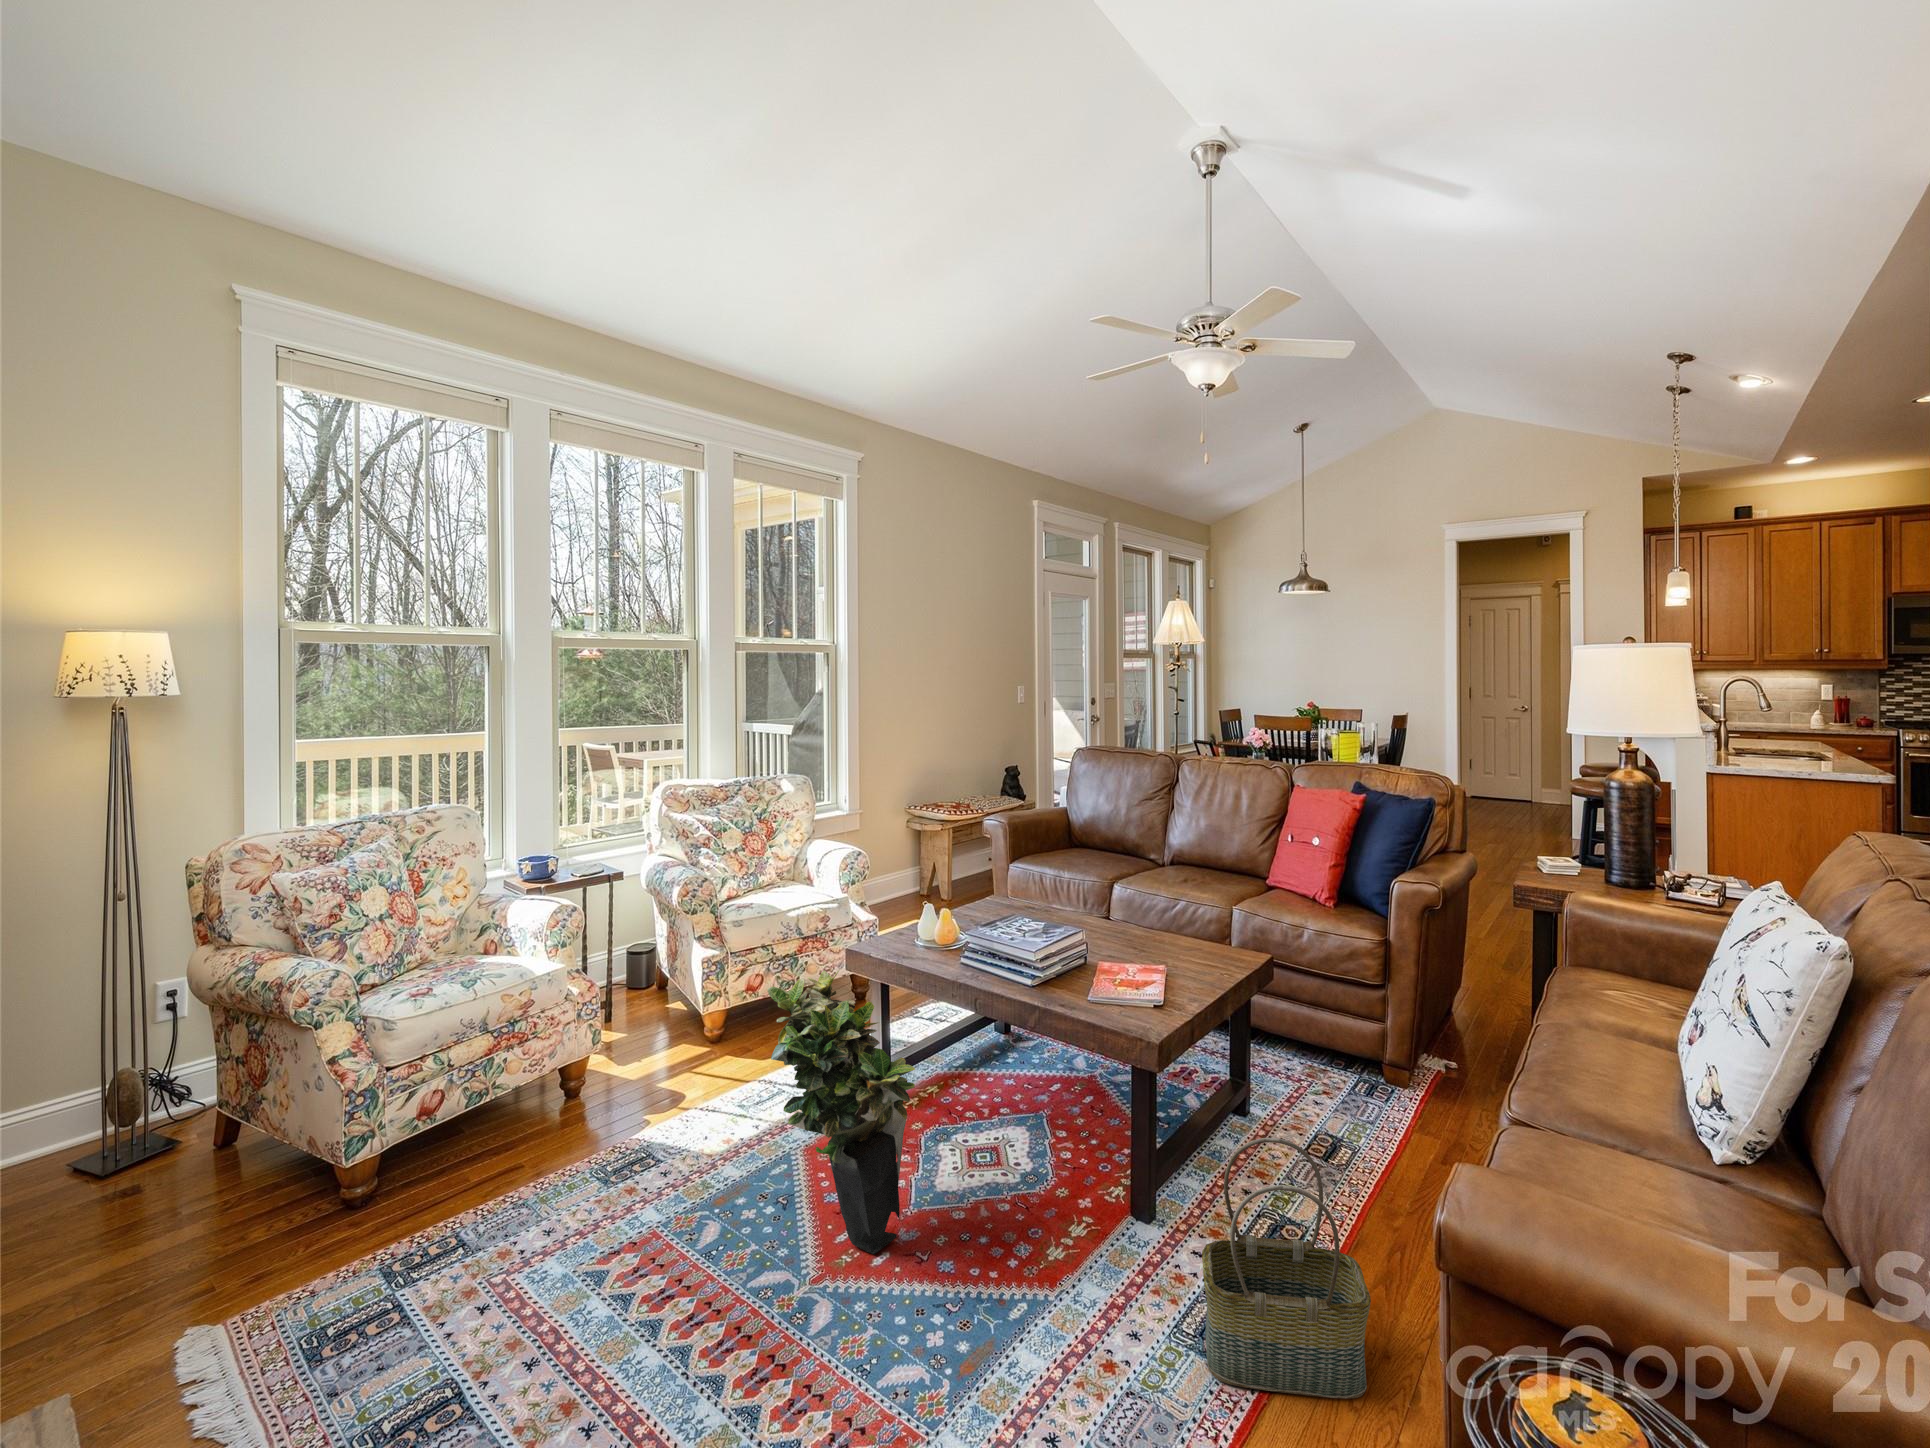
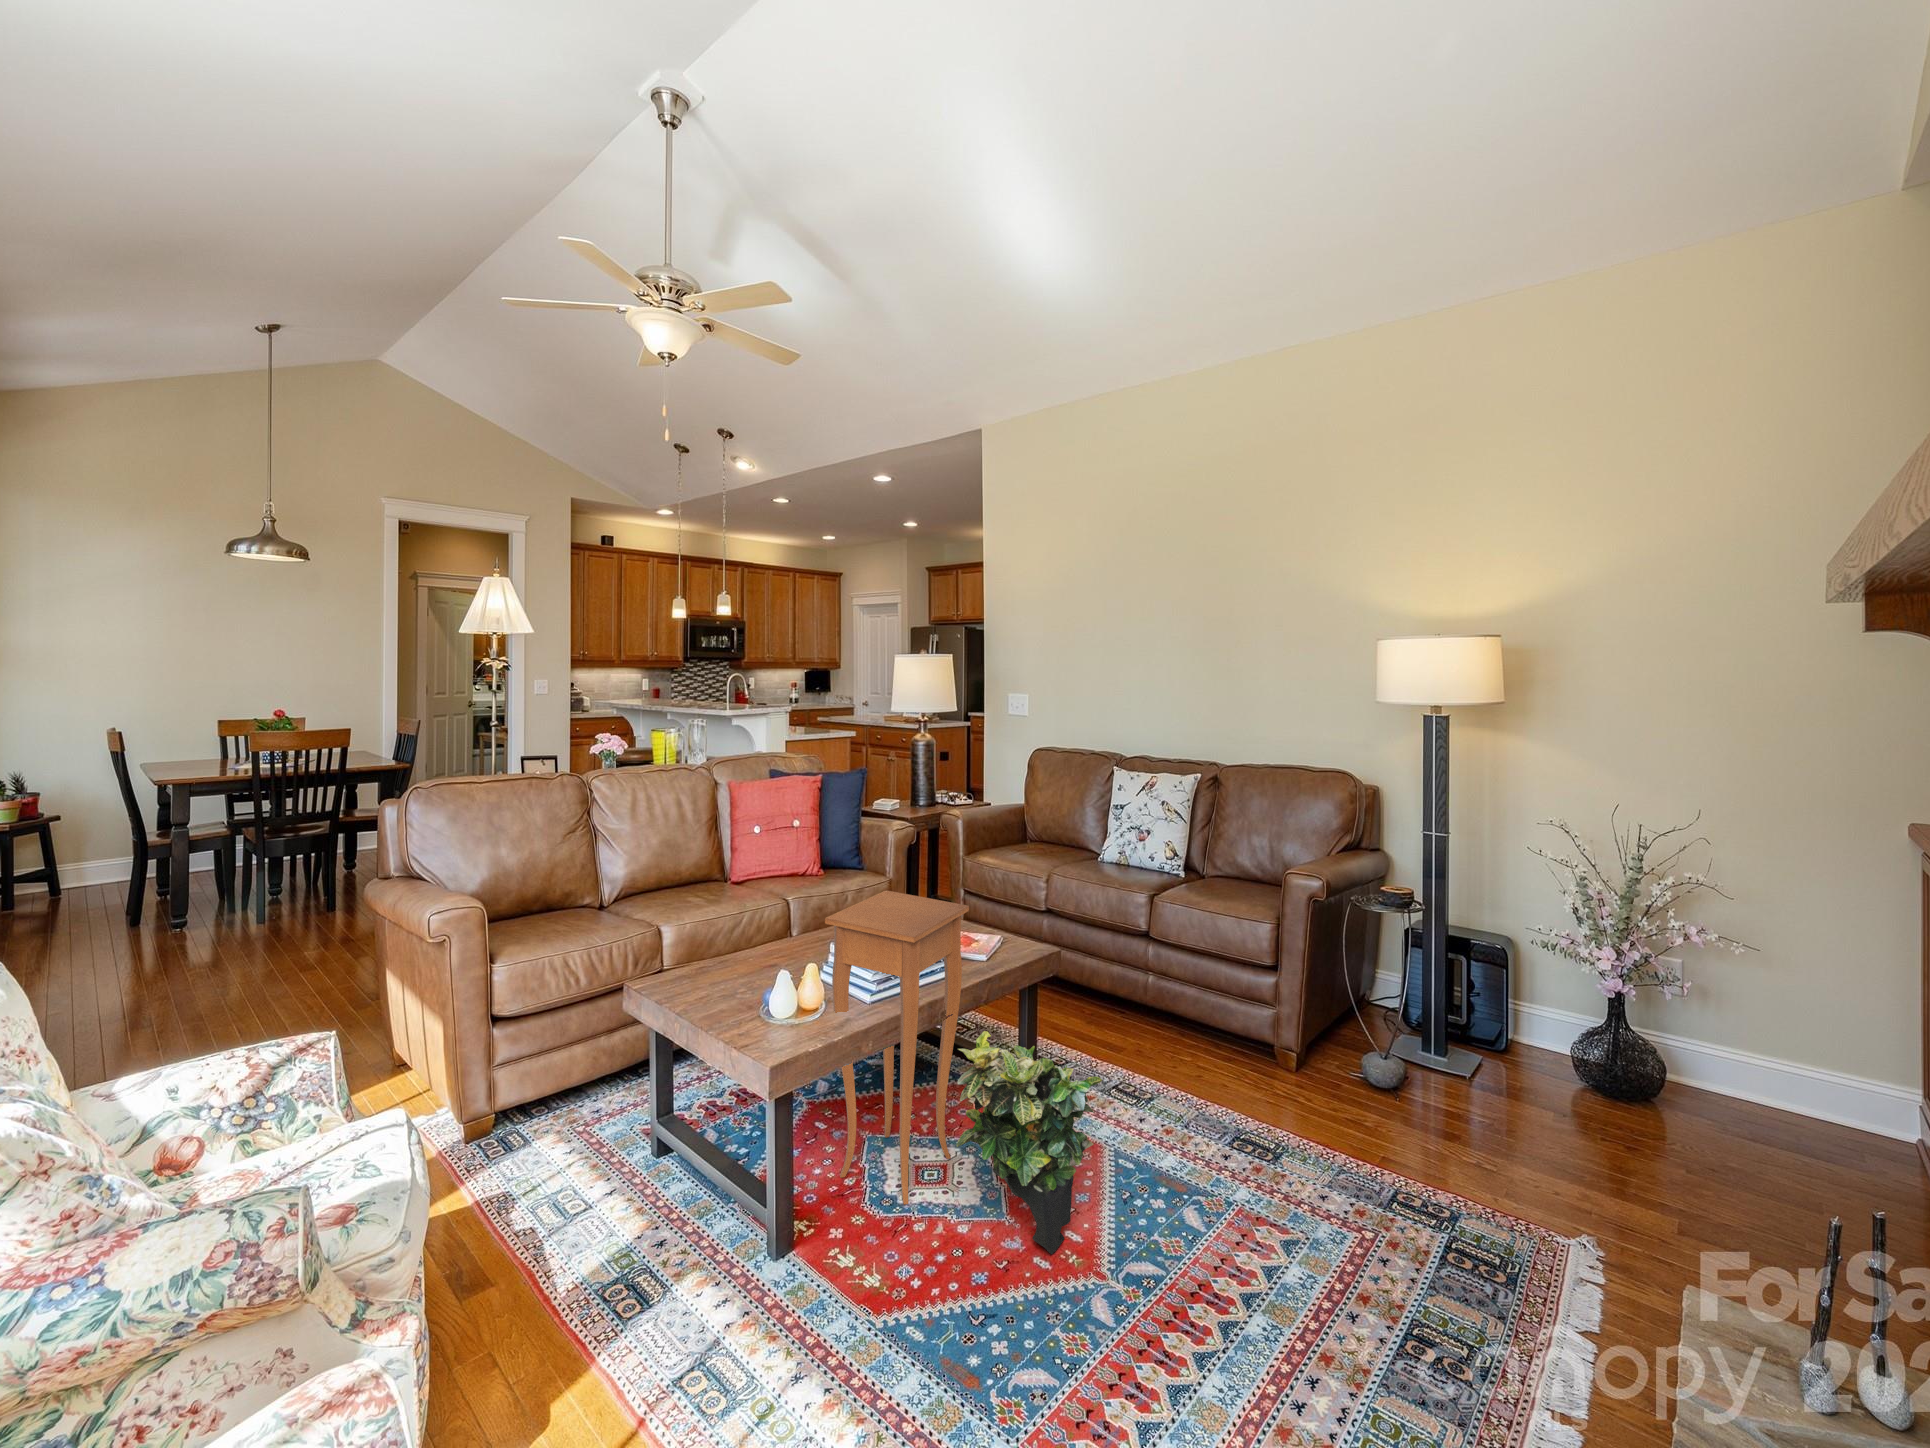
side table: none [924,868,1062,1175] -> present [825,890,969,1204]
basket: present [1202,1138,1371,1399] -> none [1120,958,1175,1095]

